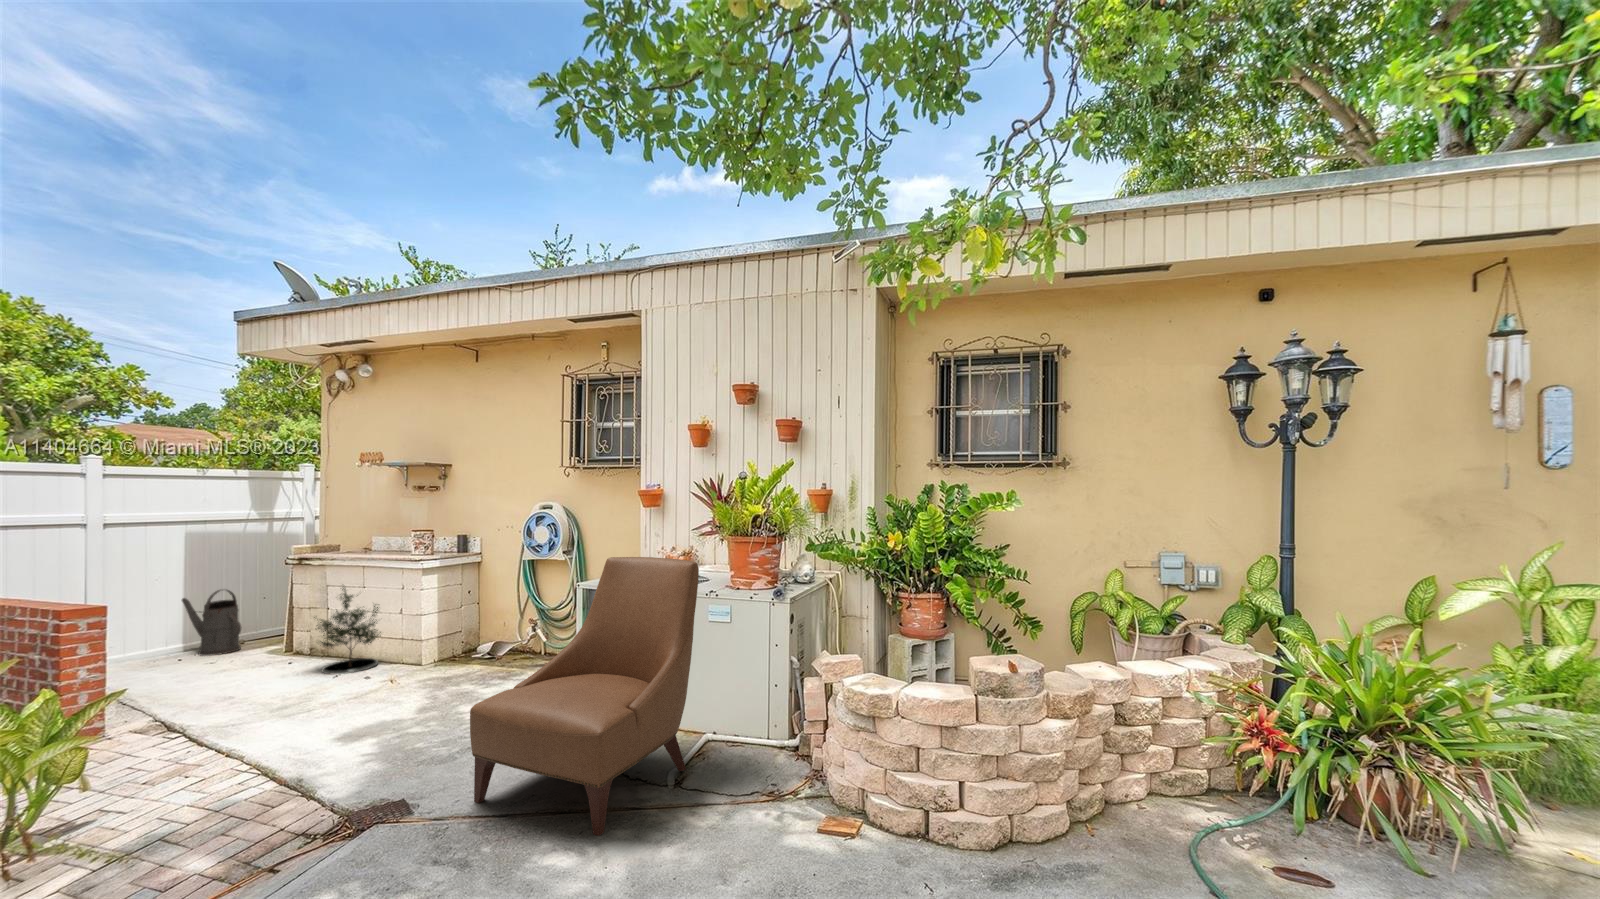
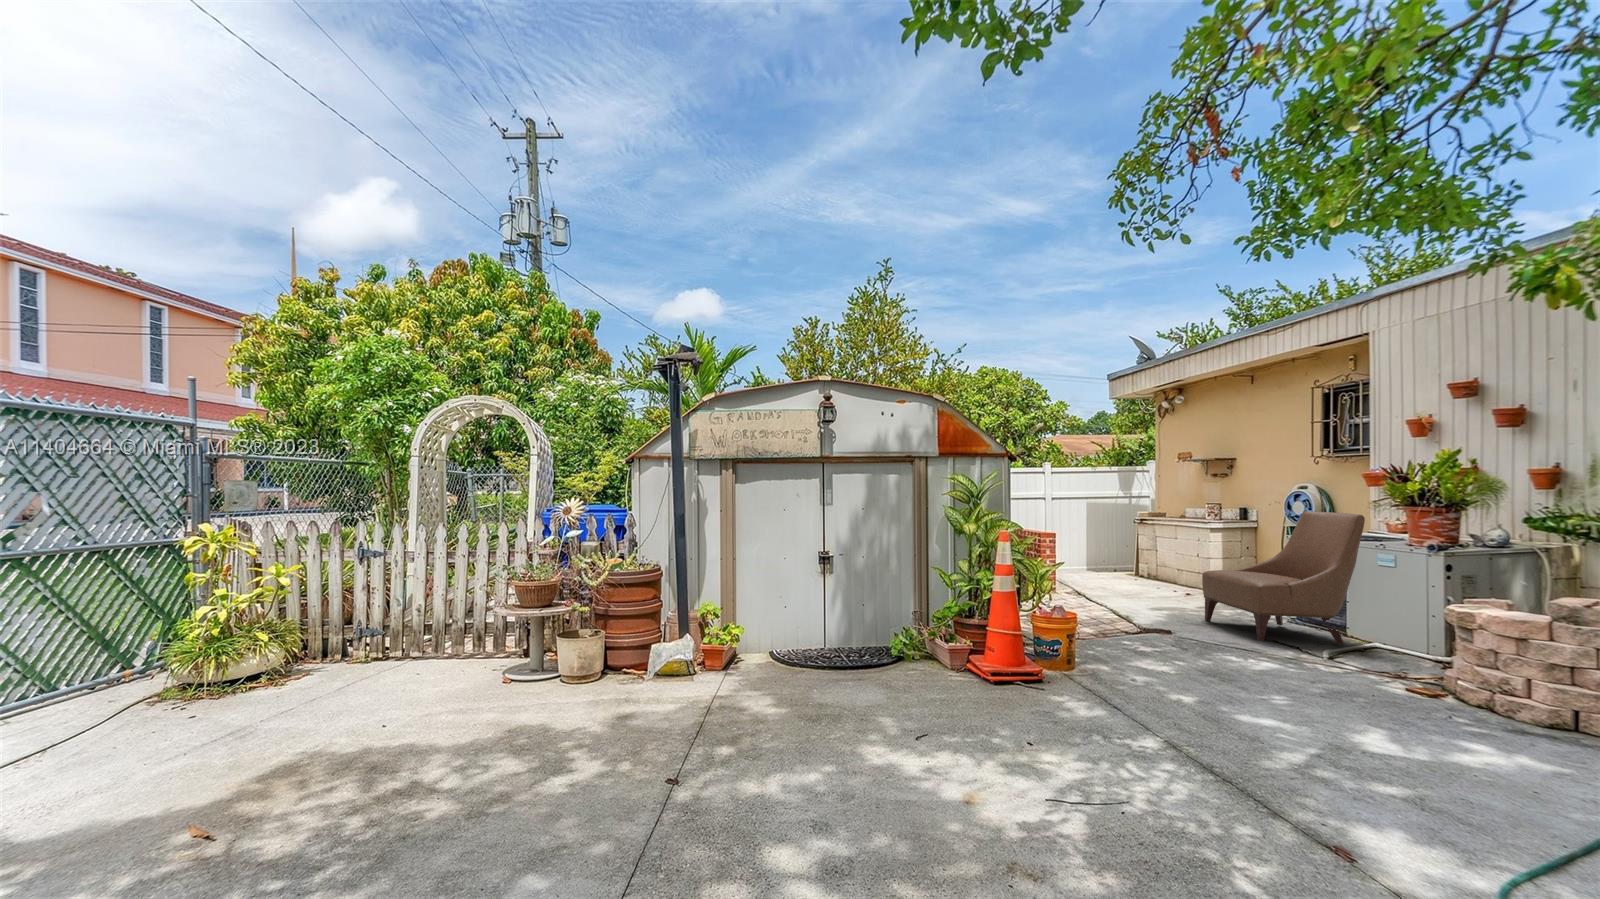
potted tree: present [314,586,381,674] -> none [1145,529,1186,583]
watering can: present [182,590,242,656] -> none [1086,530,1113,565]

